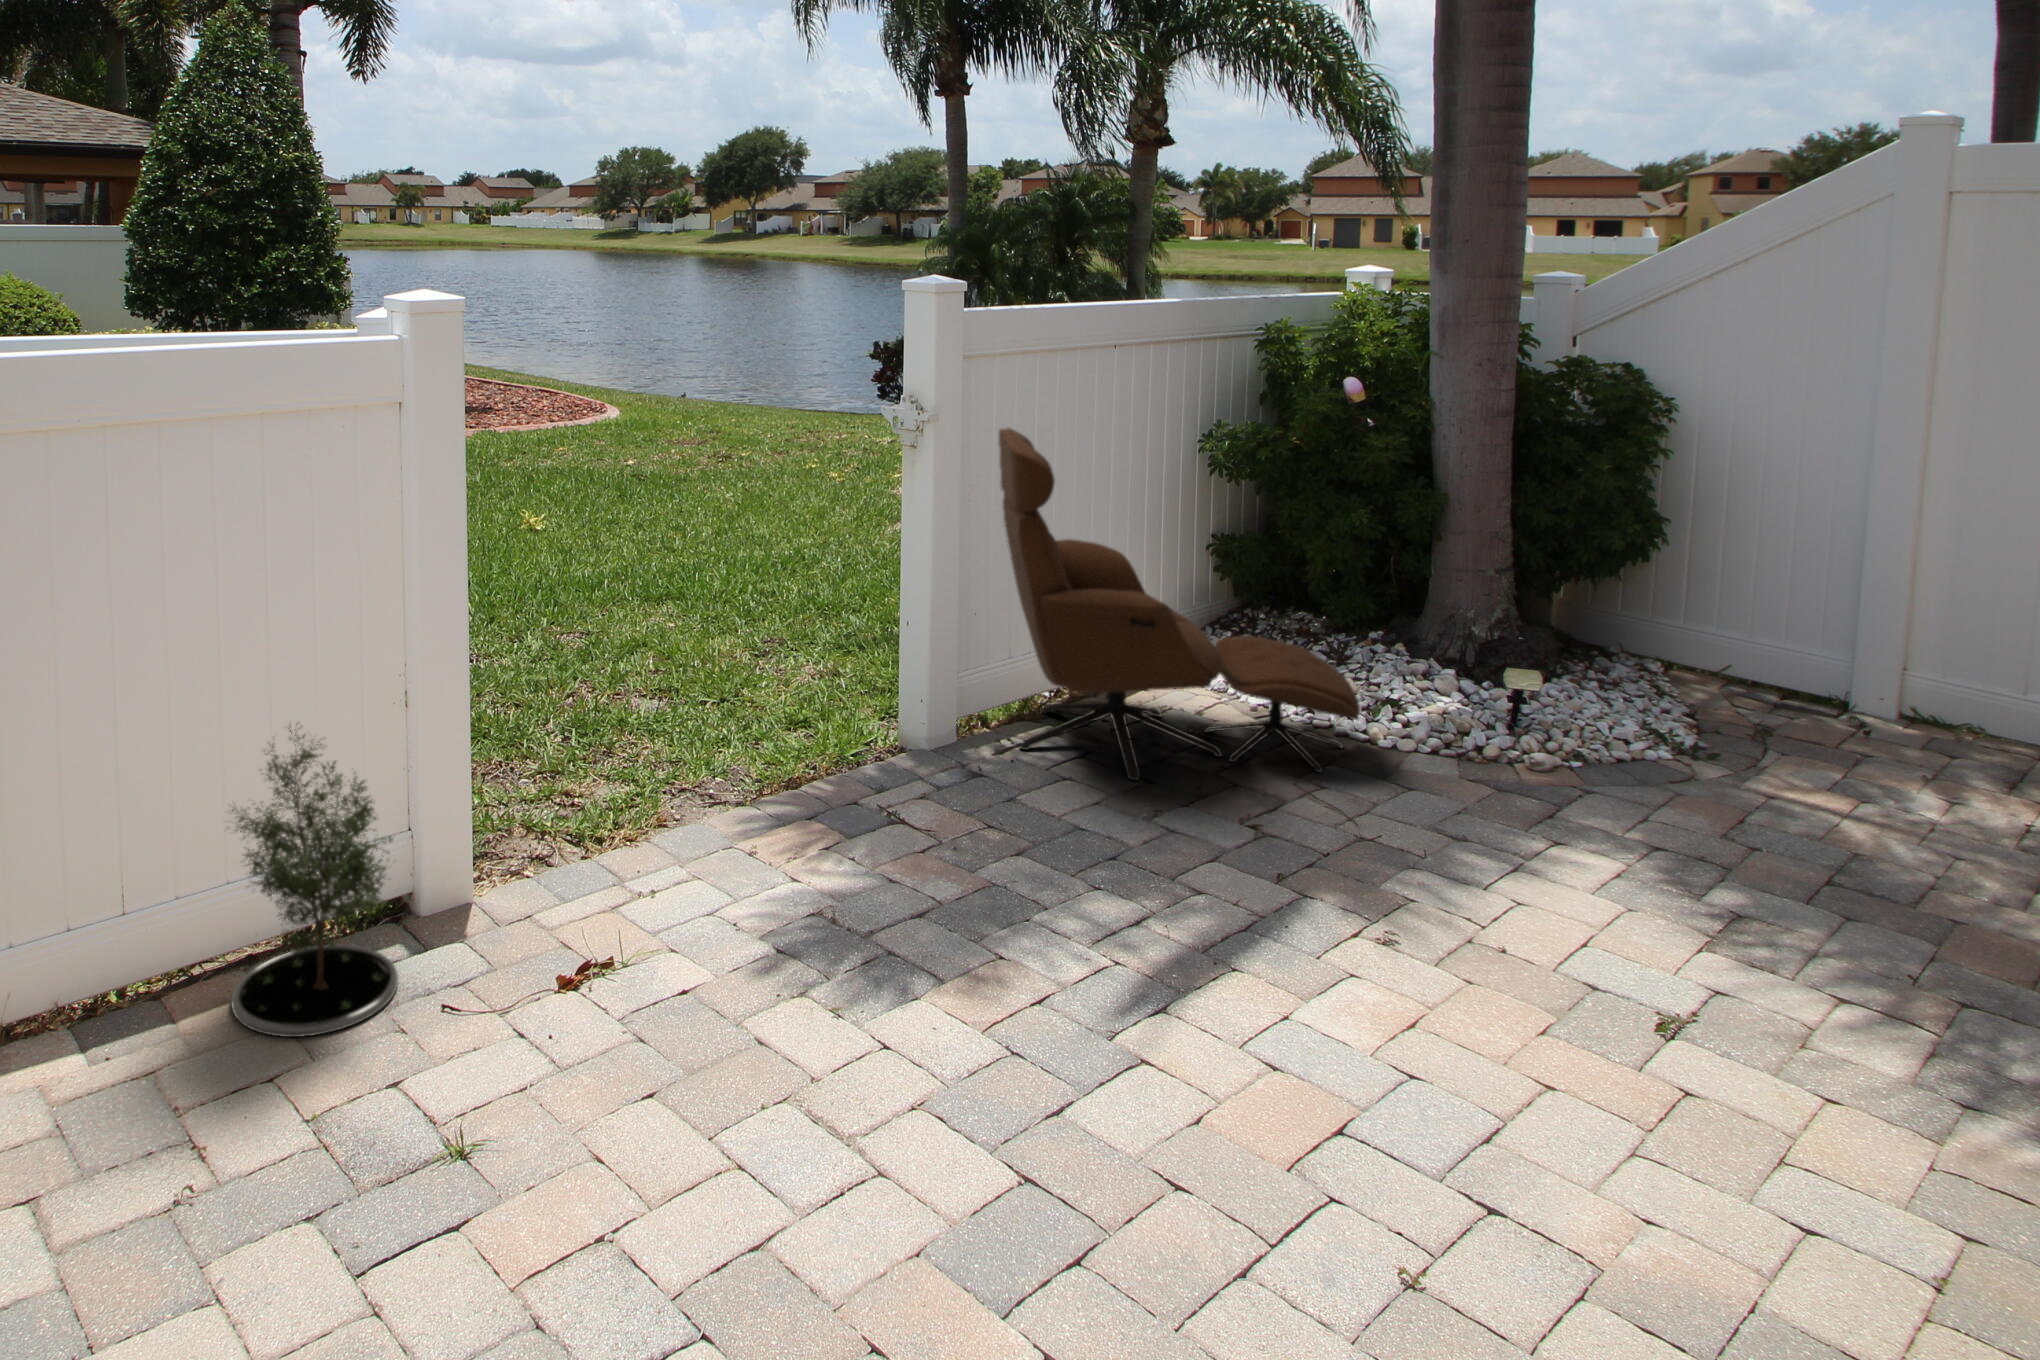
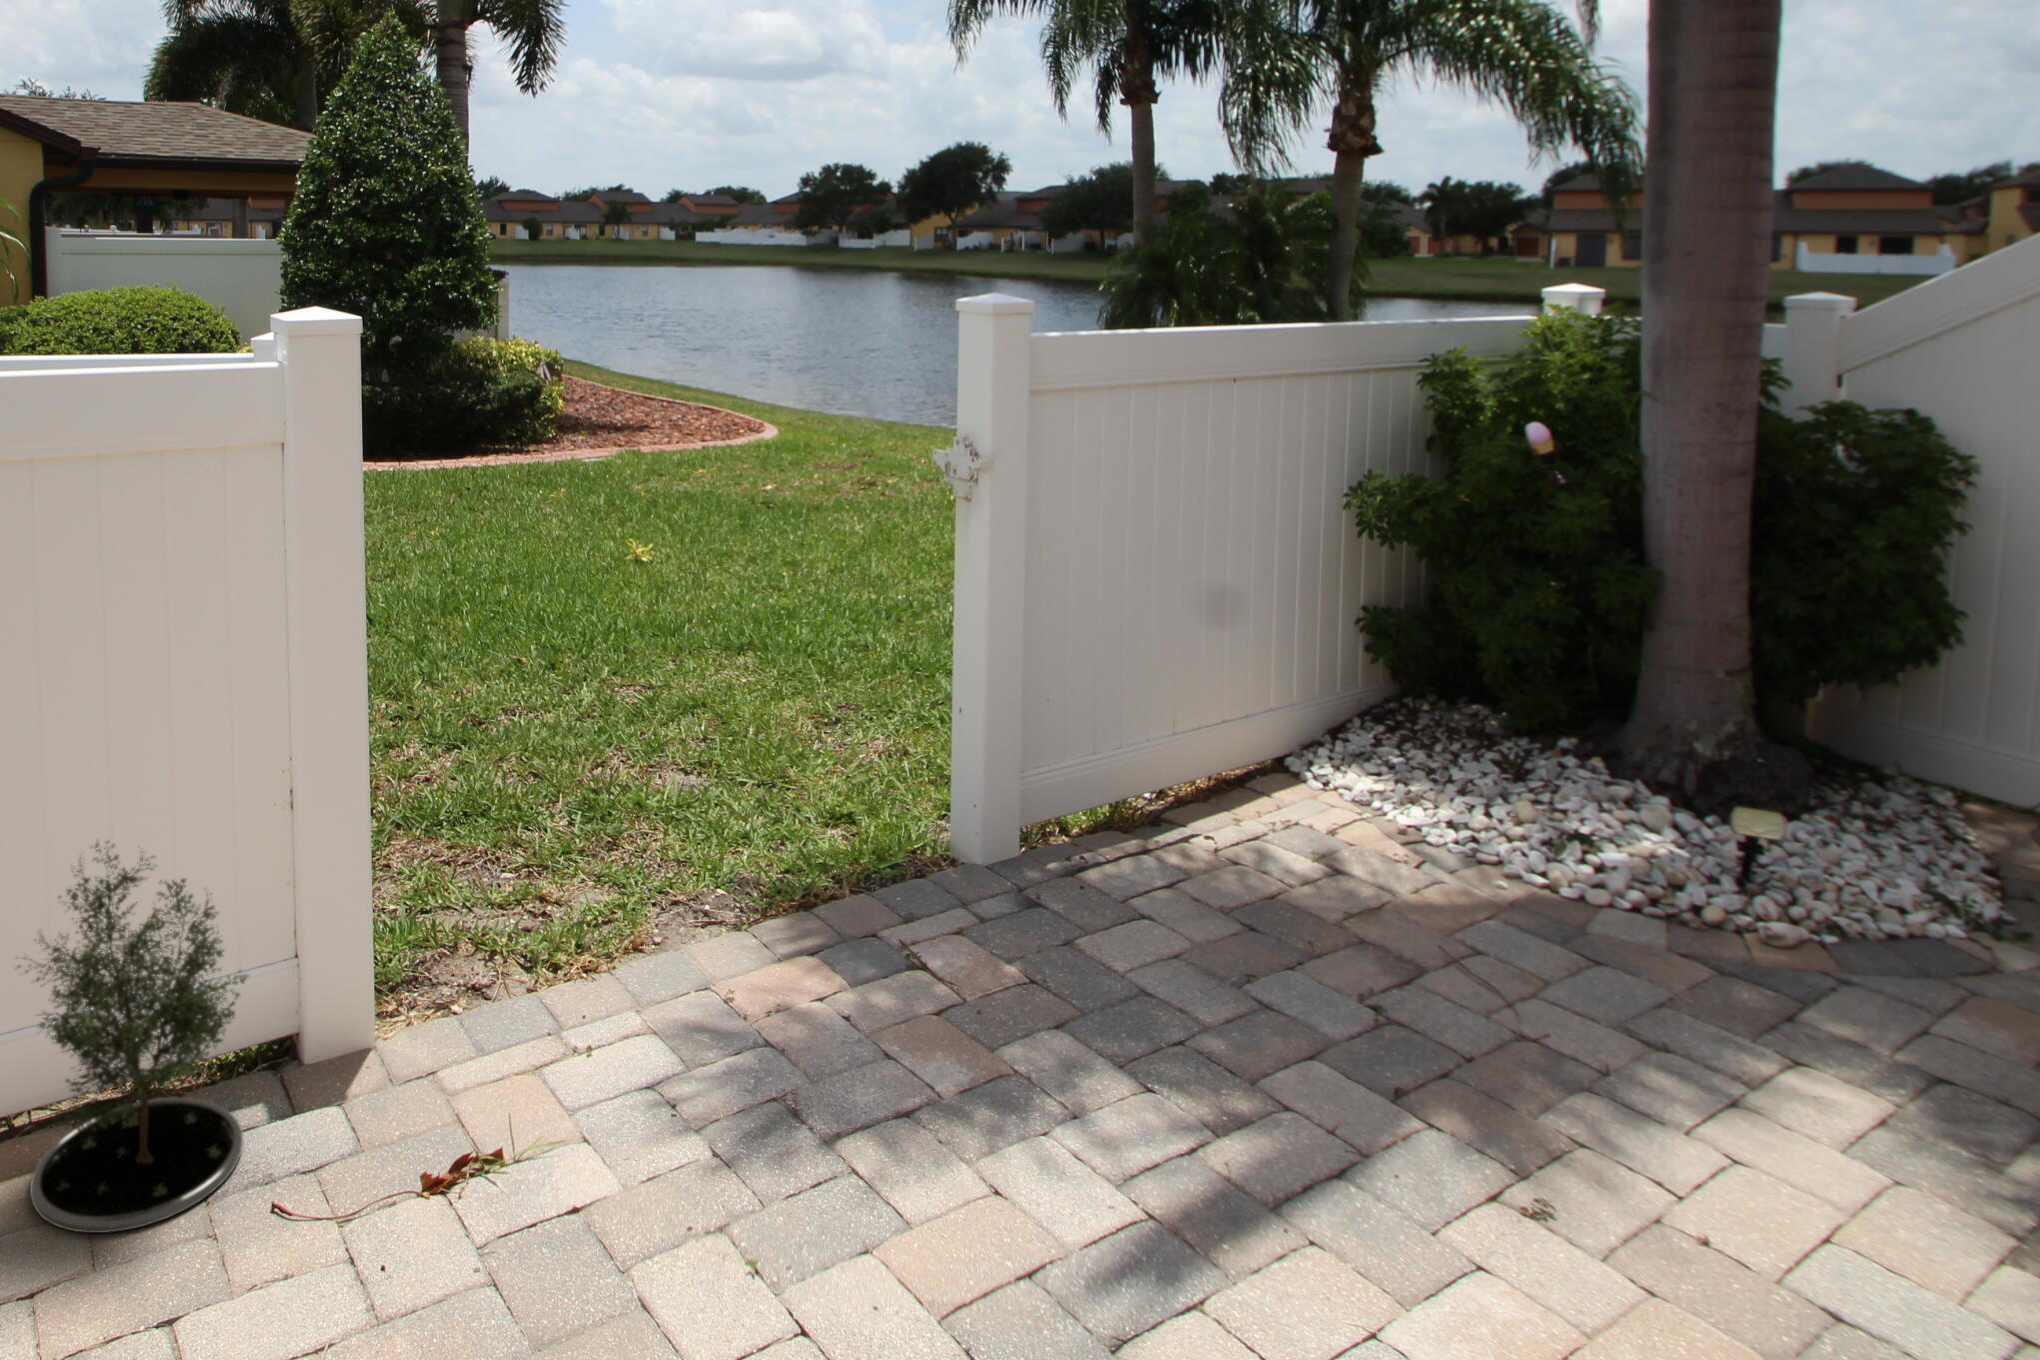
lounge chair: present [999,428,1360,780] -> none [1078,480,1531,930]

